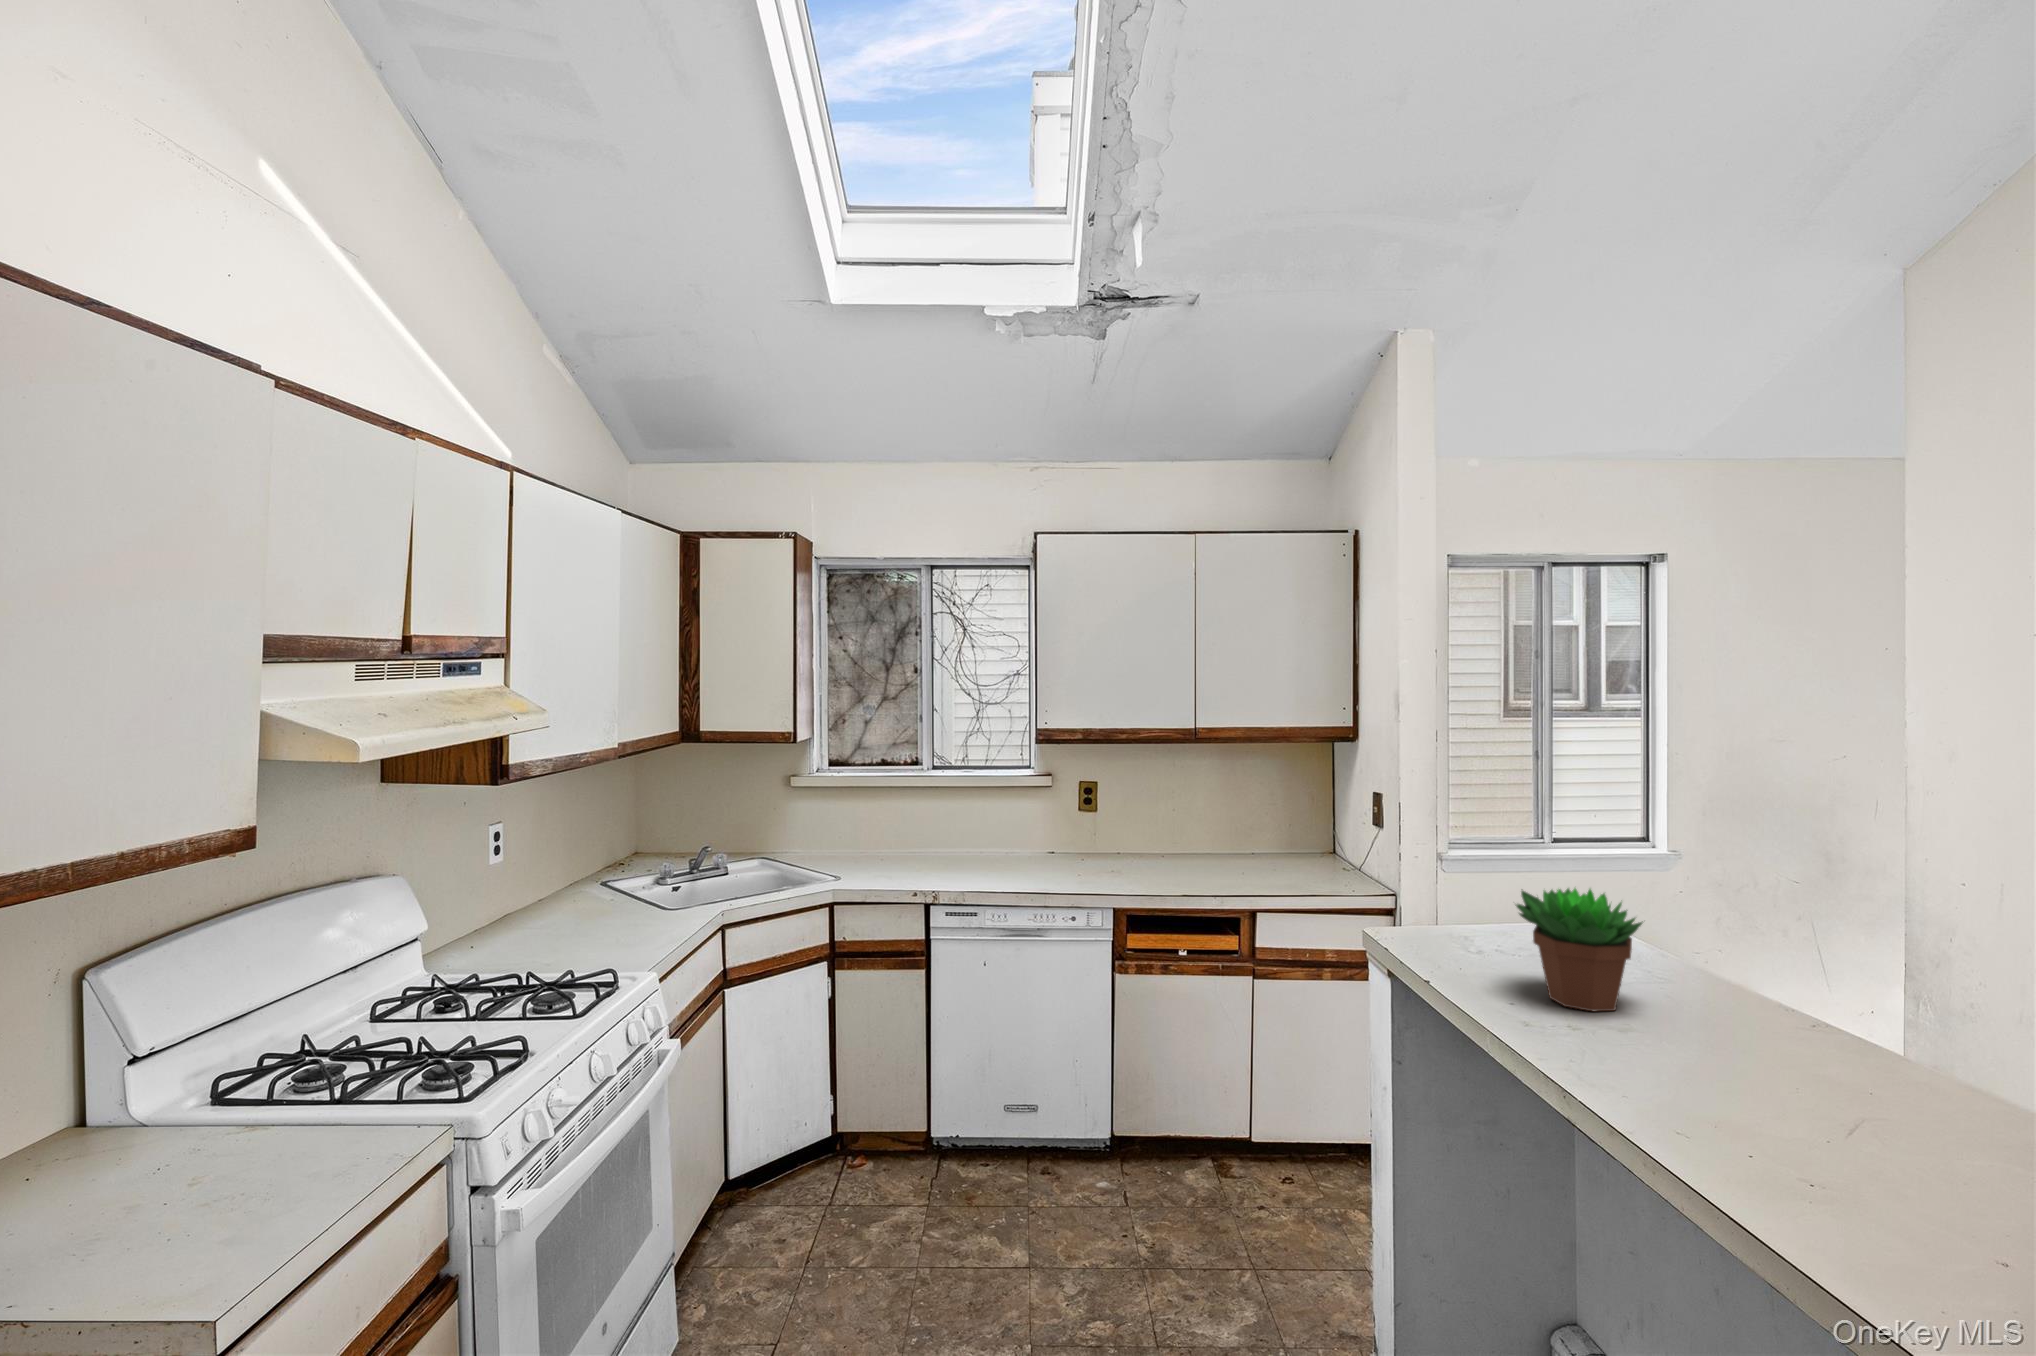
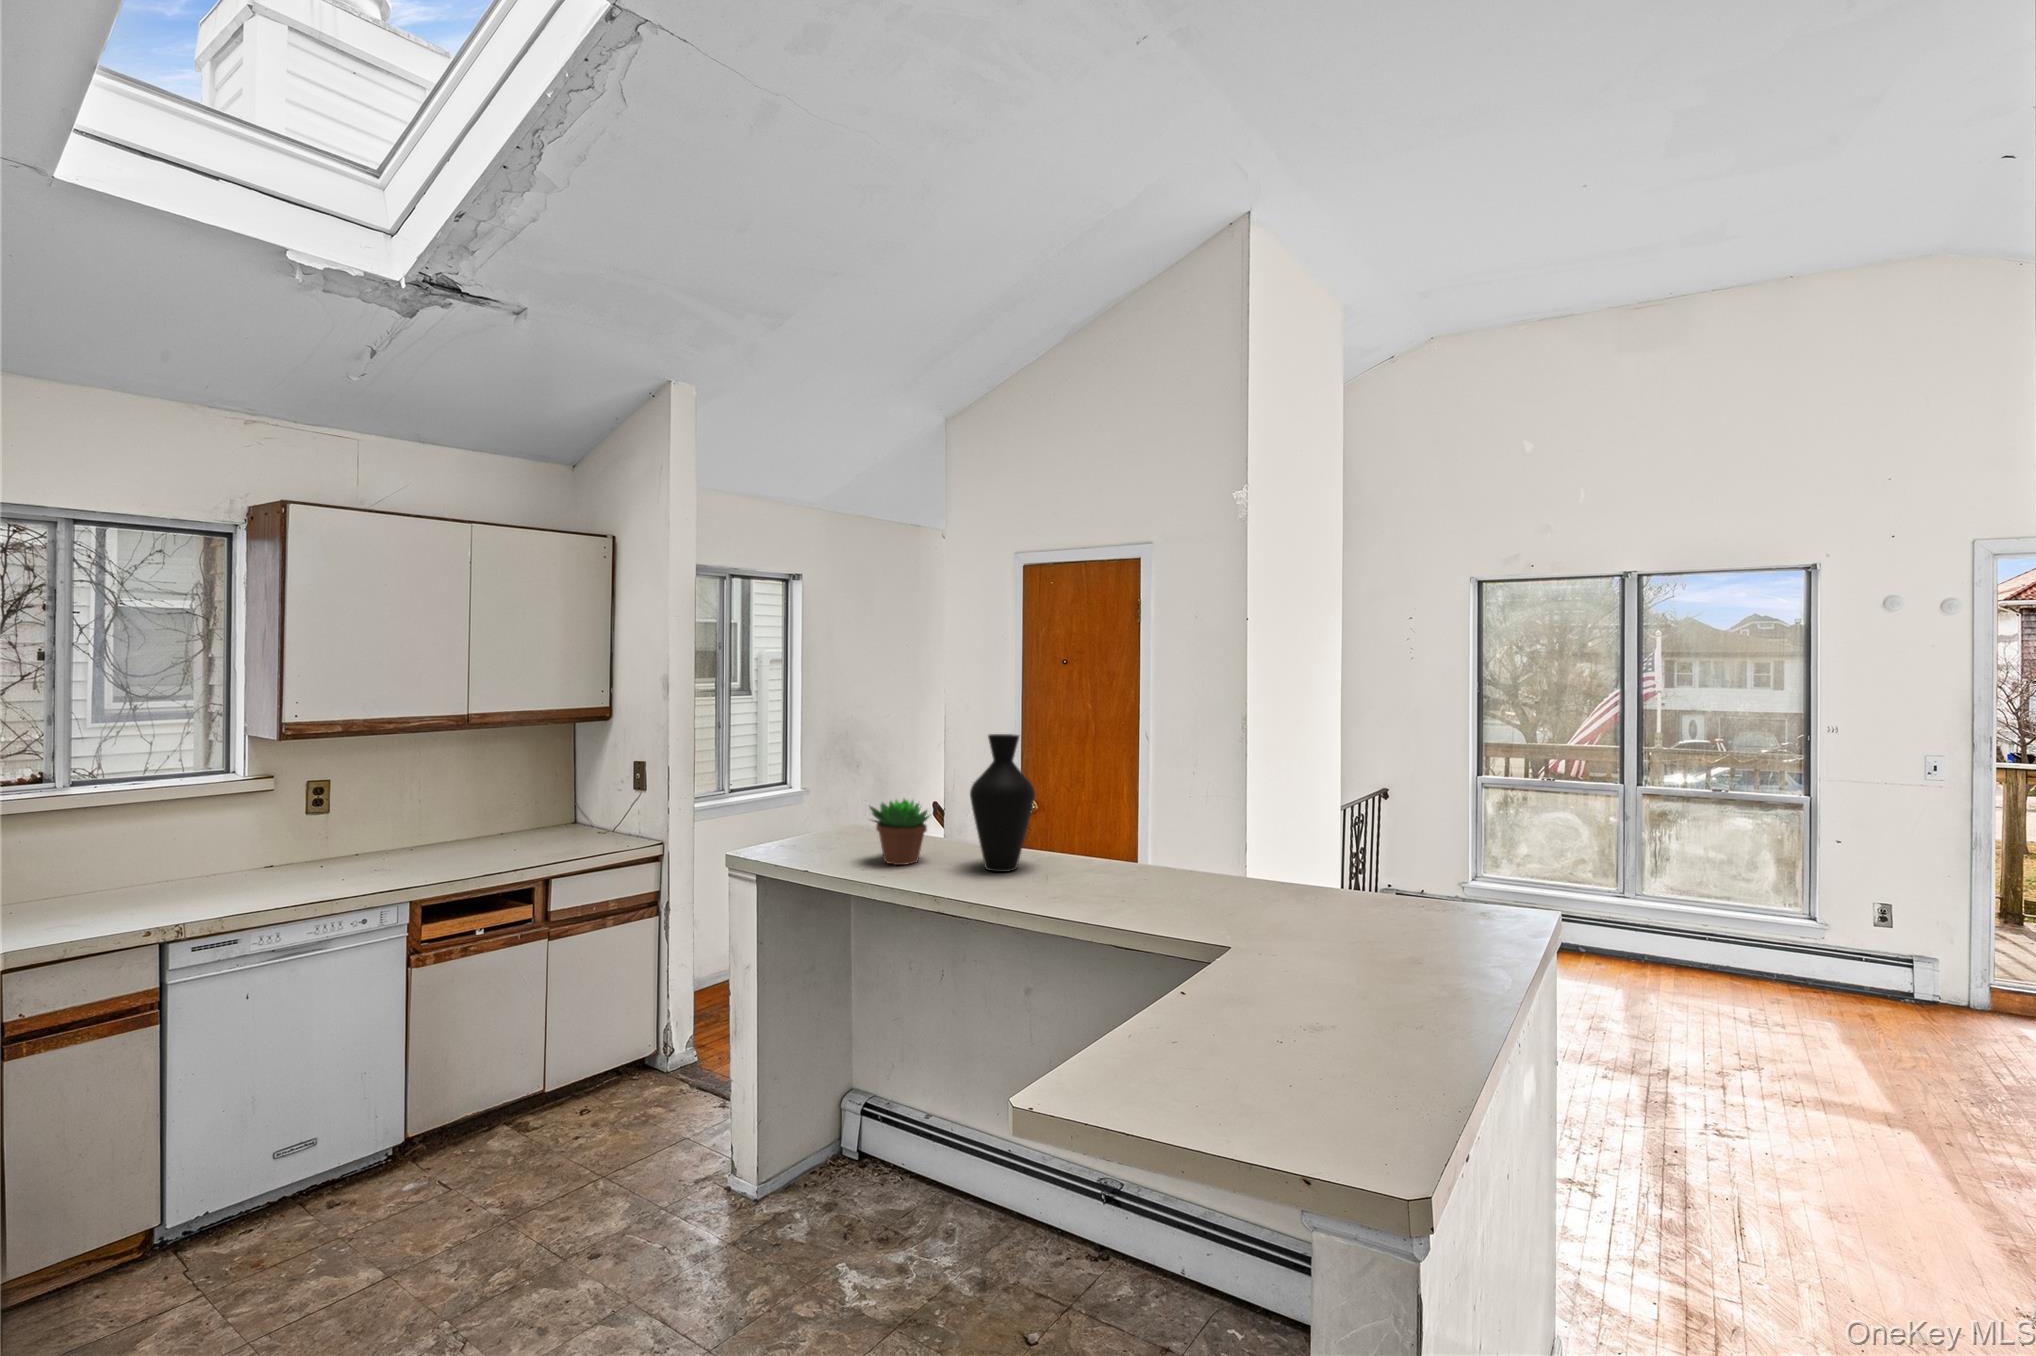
vase: none [1696,787,1884,1095] -> present [970,734,1035,872]

